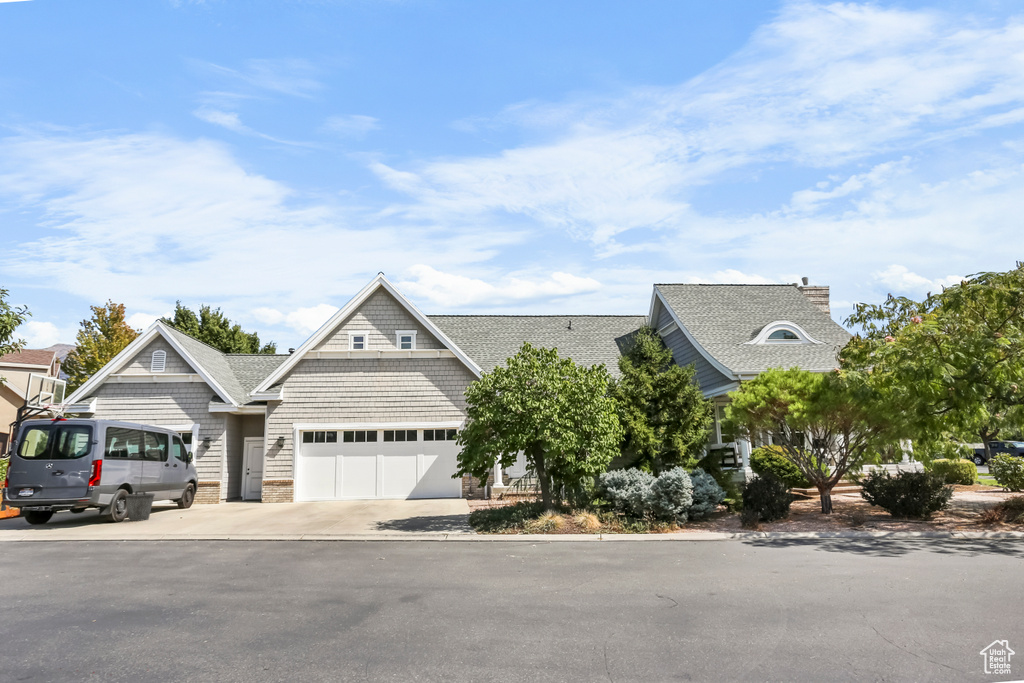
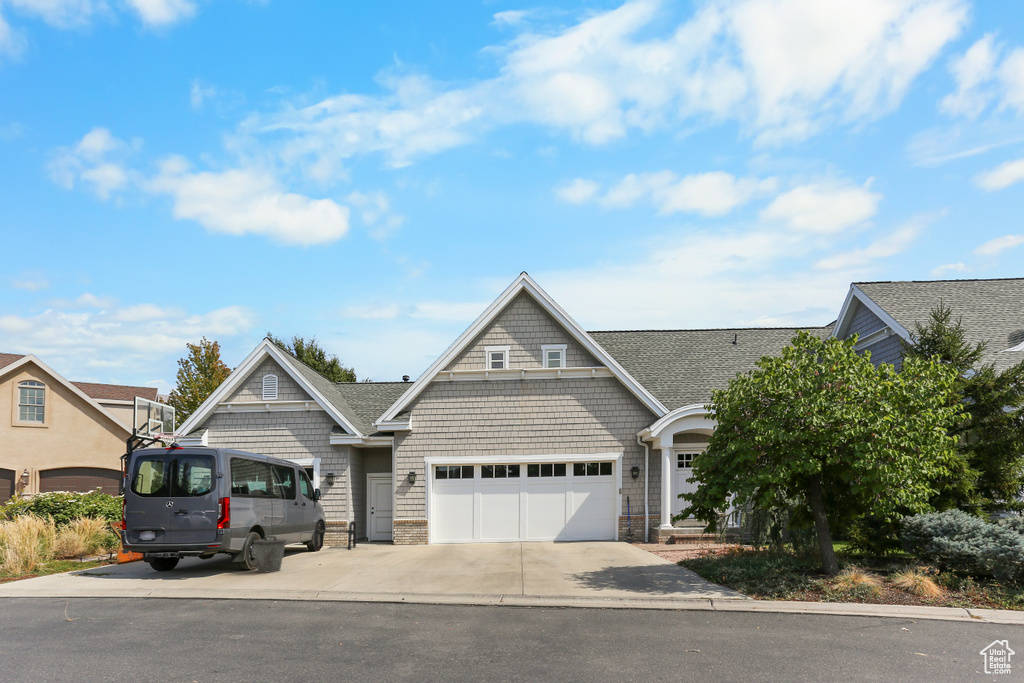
bench: none [188,479,227,503] -> present [314,521,356,550]

